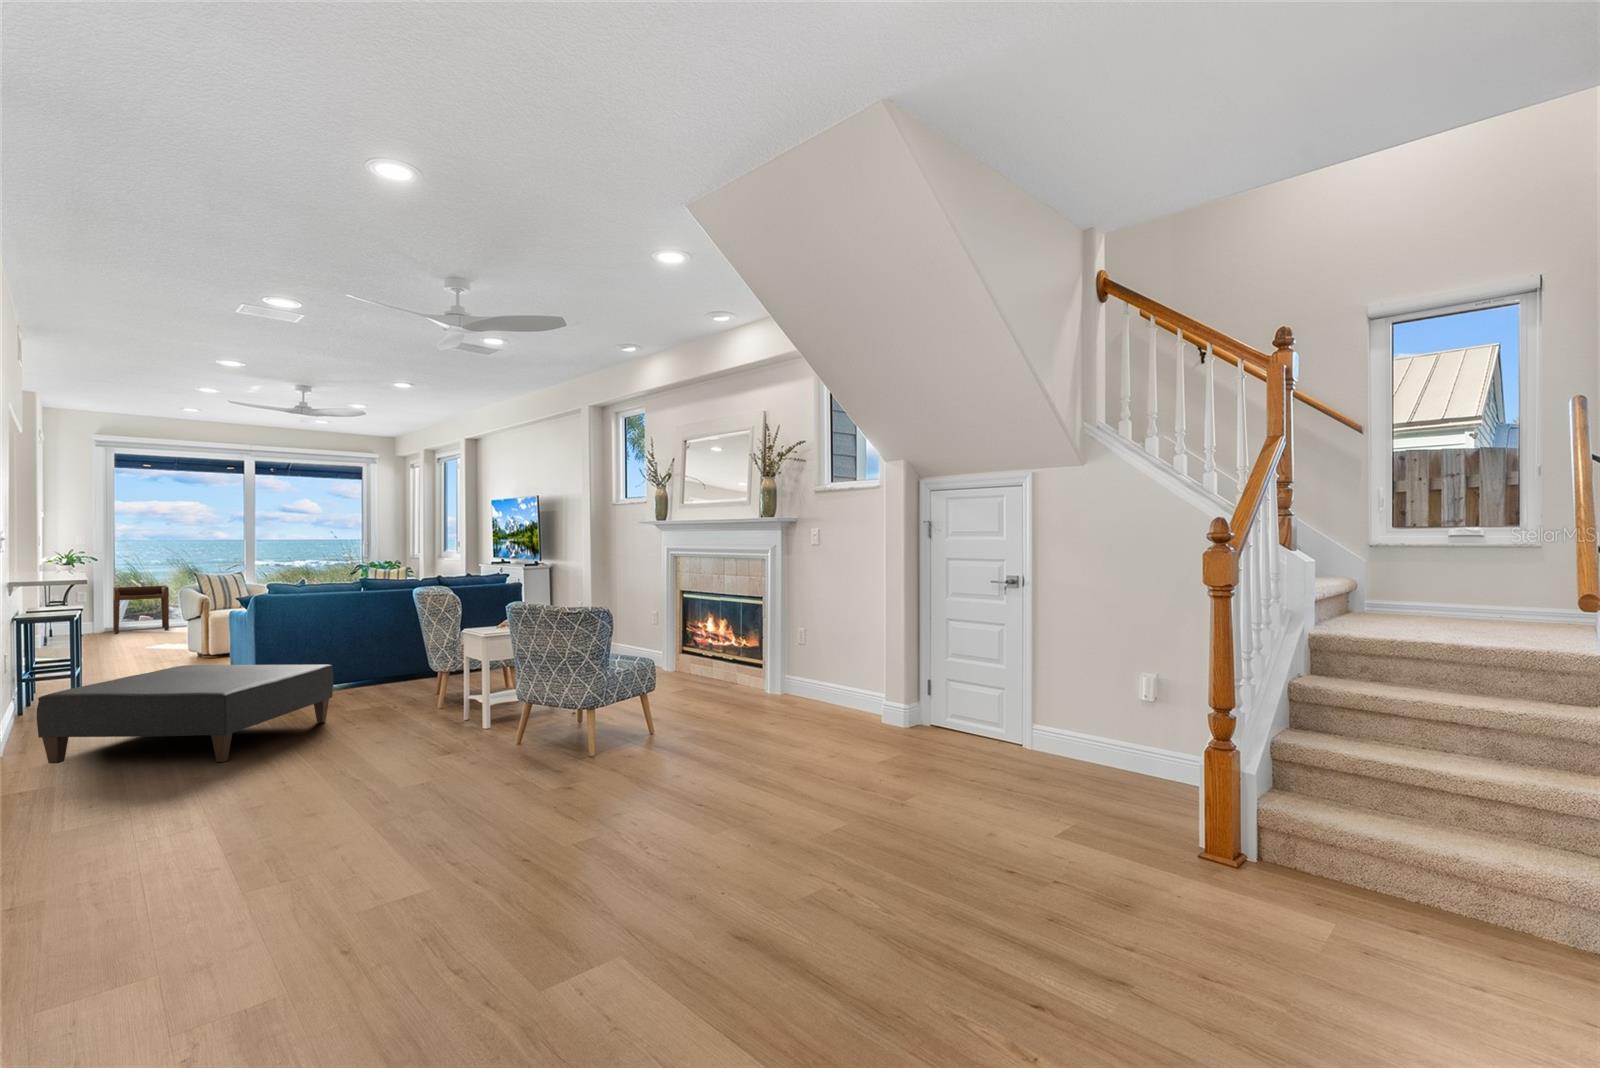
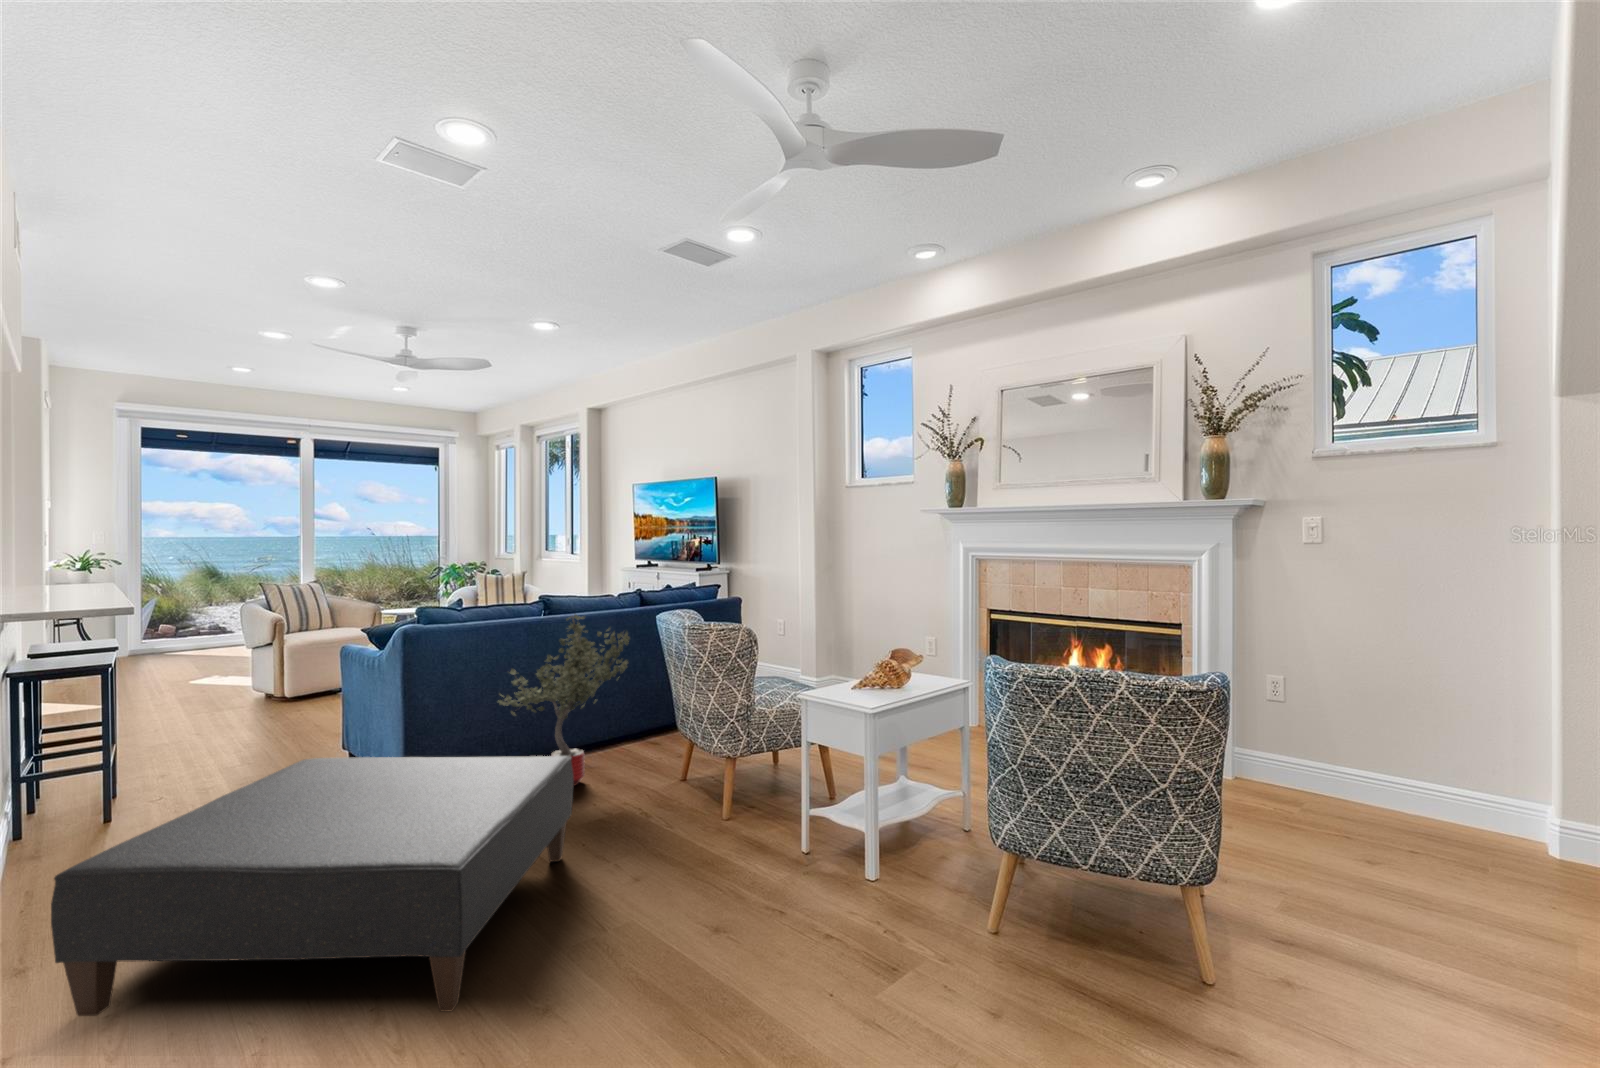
side table: present [113,586,169,634] -> none [140,596,211,660]
potted tree: none [311,589,410,696] -> present [498,615,630,786]

